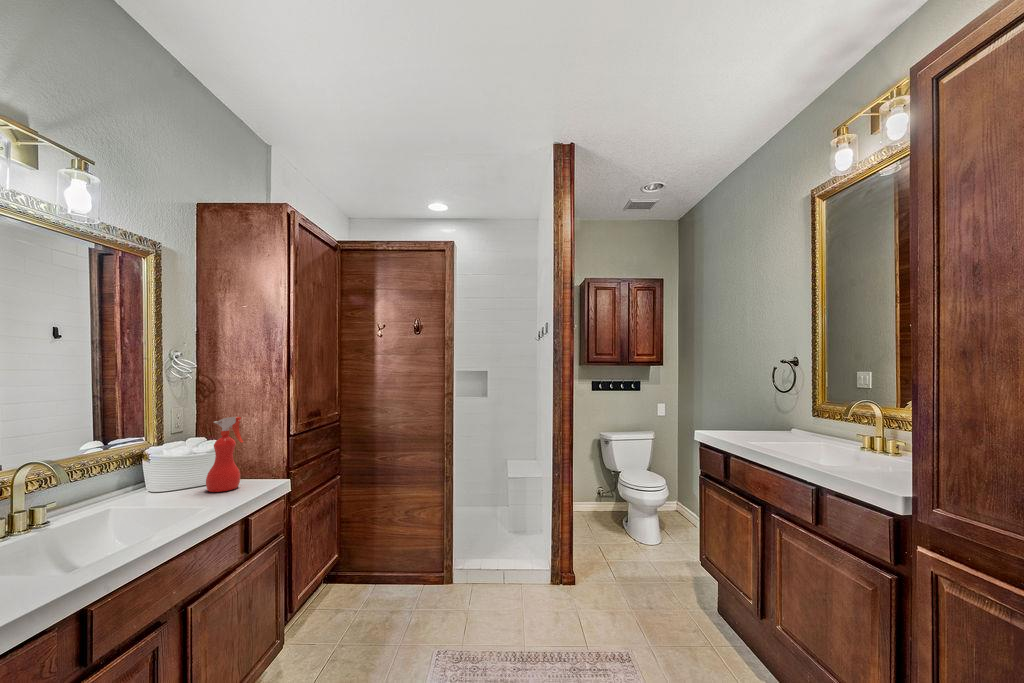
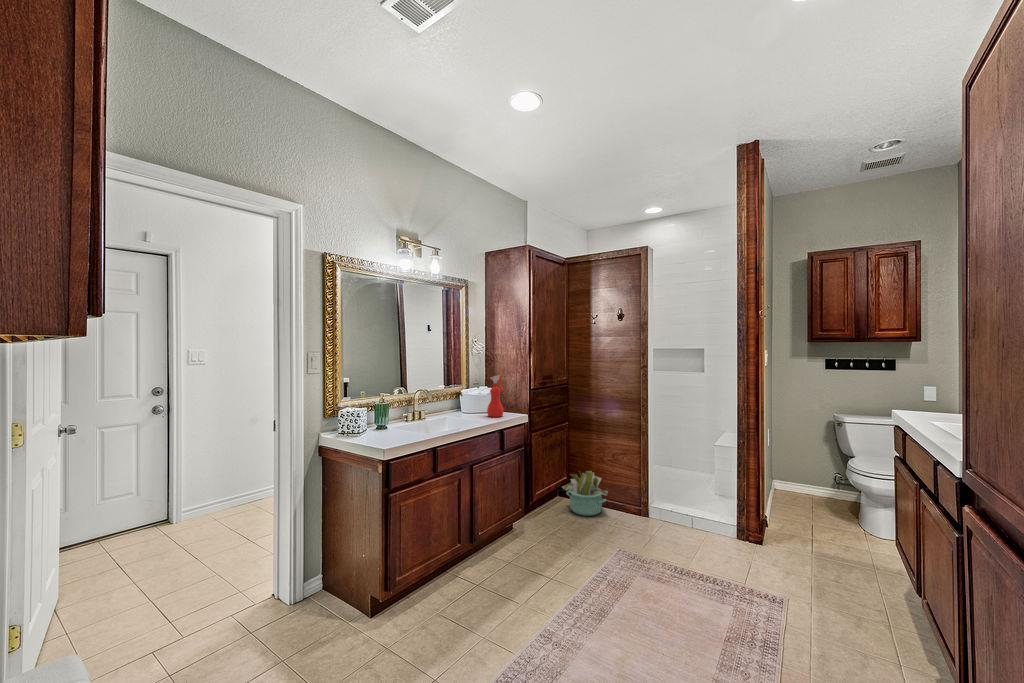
decorative plant: none [330,539,400,610] -> present [562,471,608,516]

